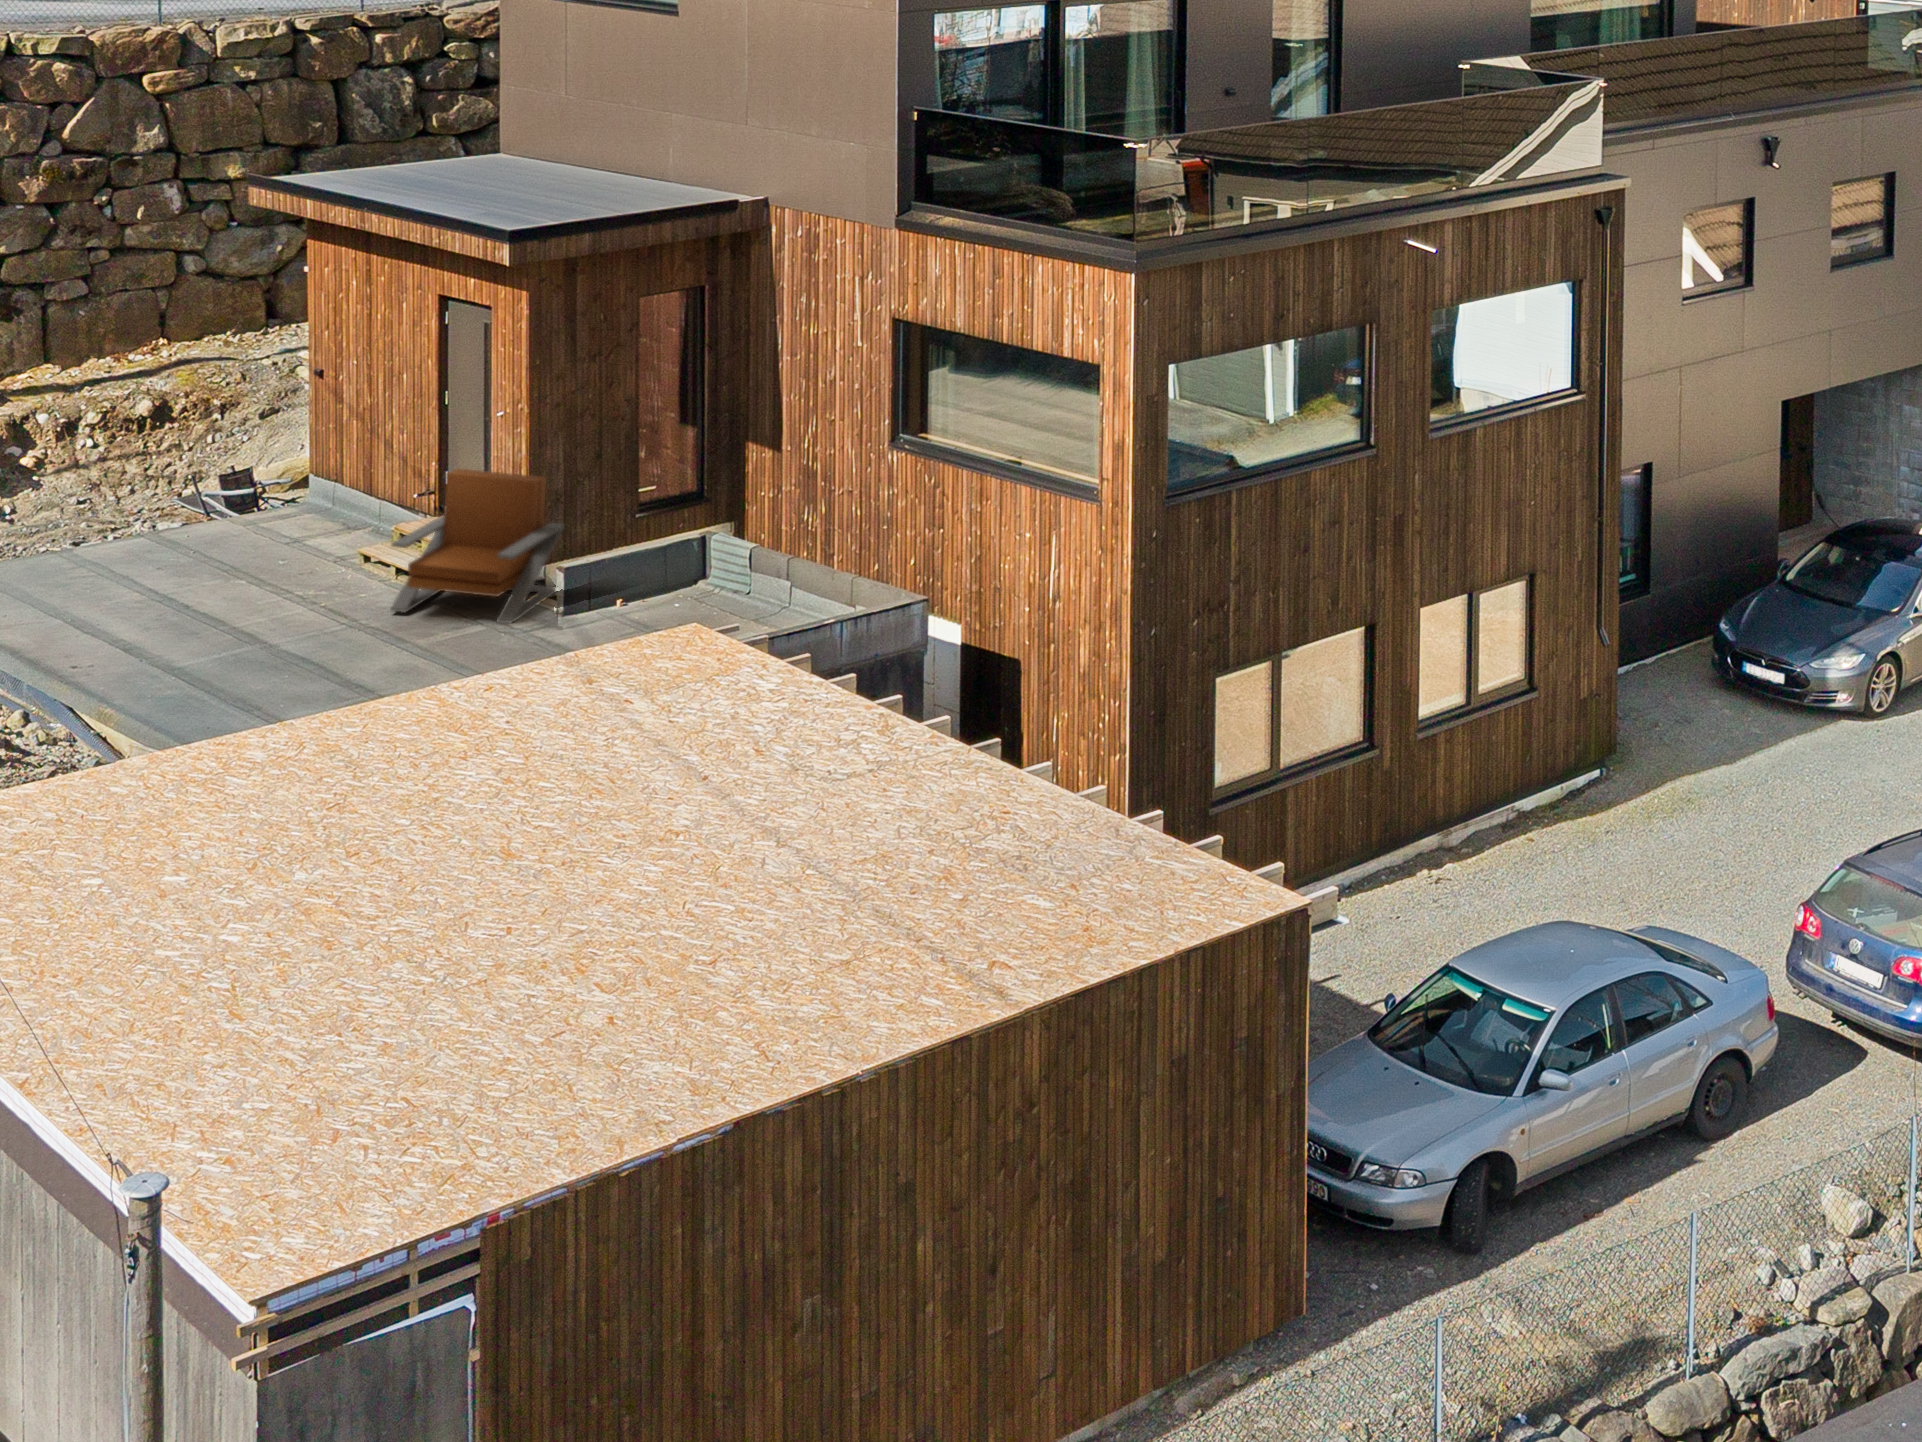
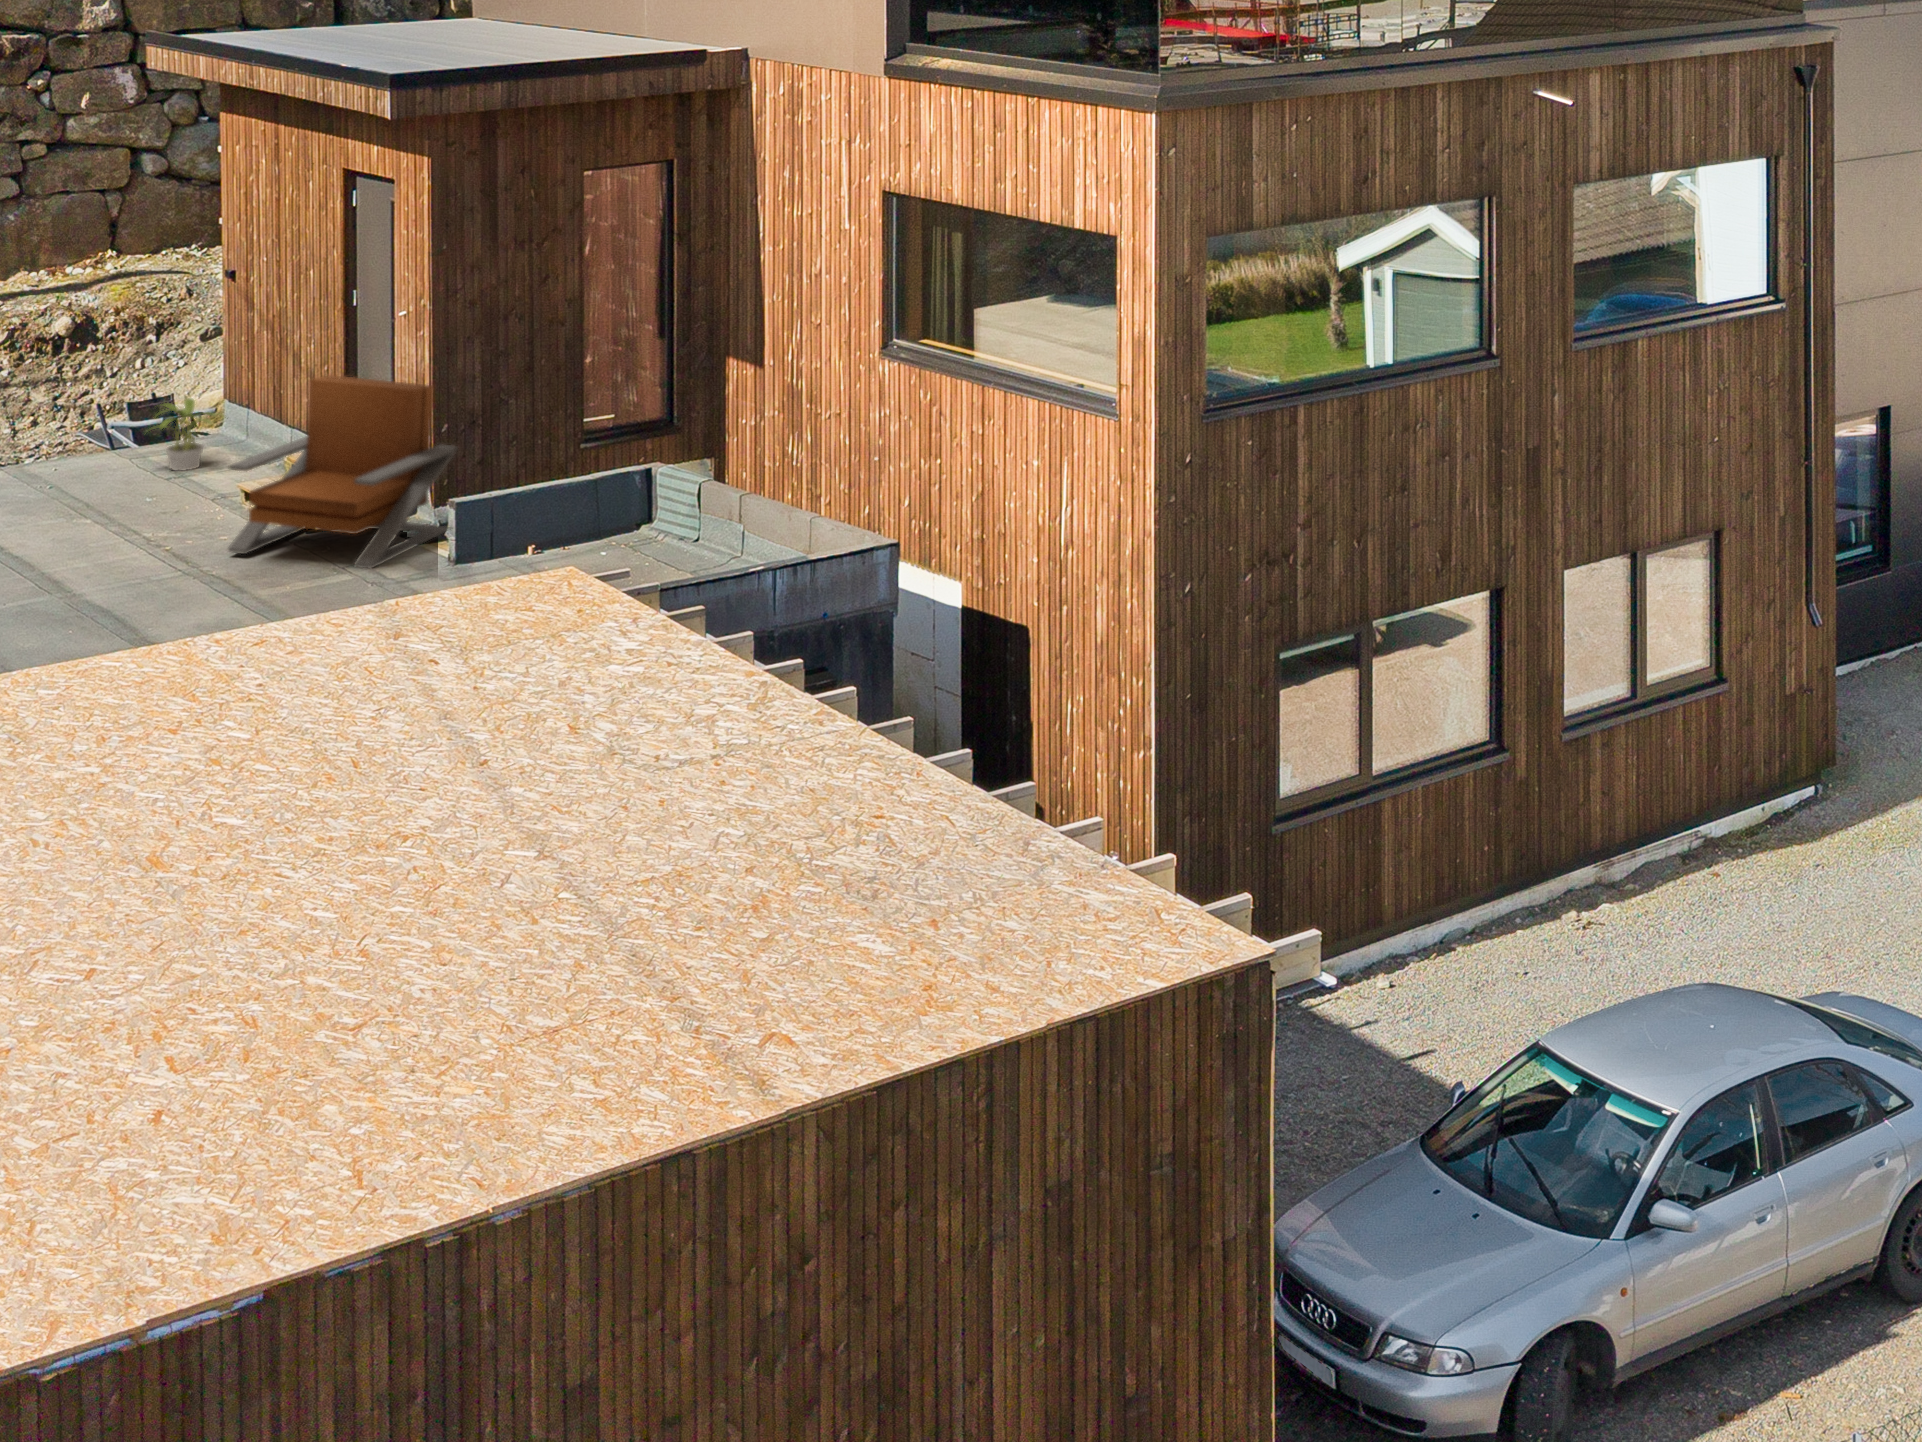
potted plant: none [282,480,349,540] -> present [155,398,220,471]

